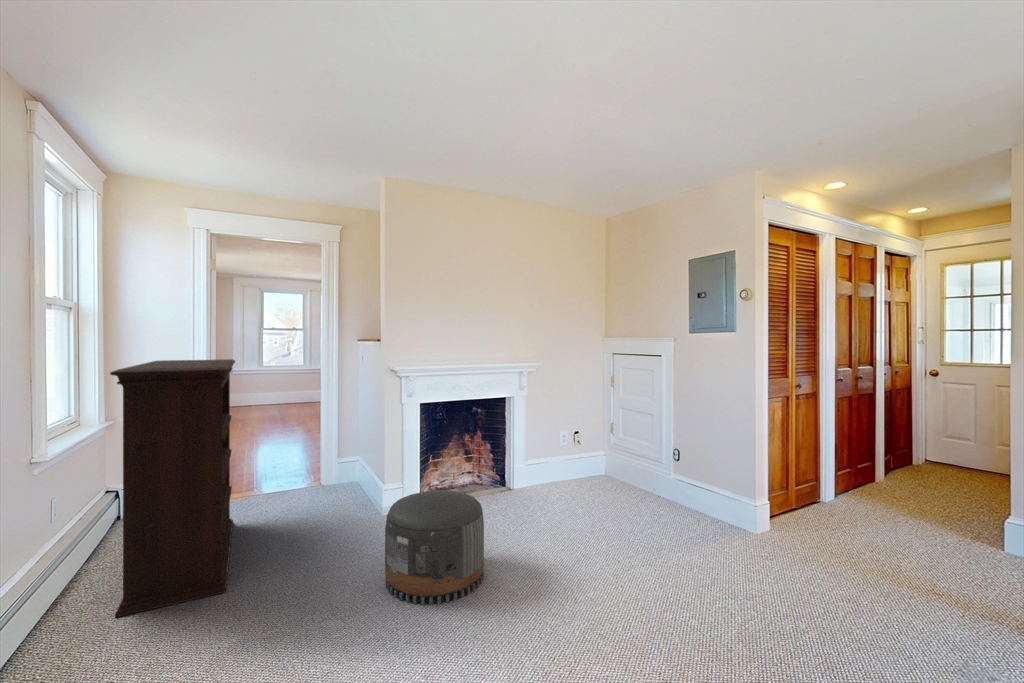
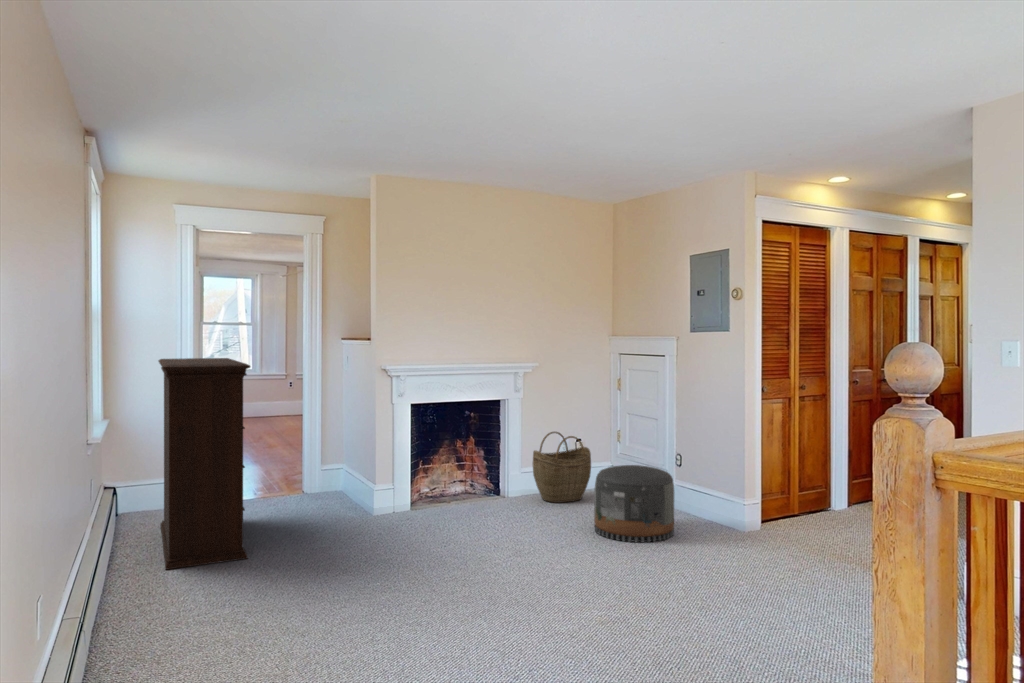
woven basket: none [536,426,592,495] -> present [533,432,591,503]
pouf: present [385,490,484,604] -> present [594,465,674,542]

